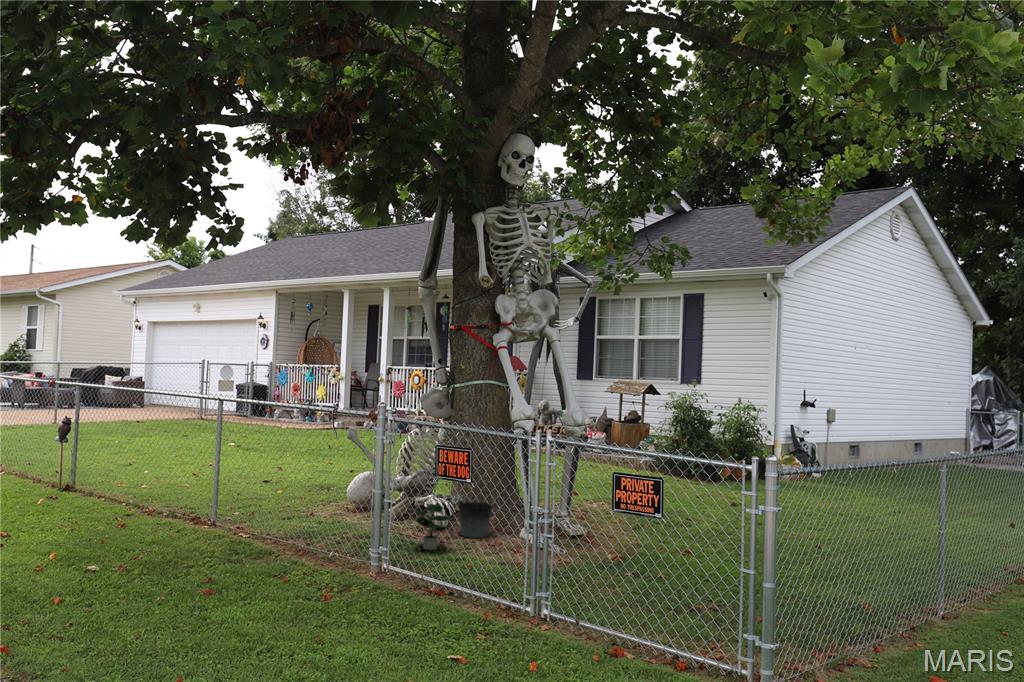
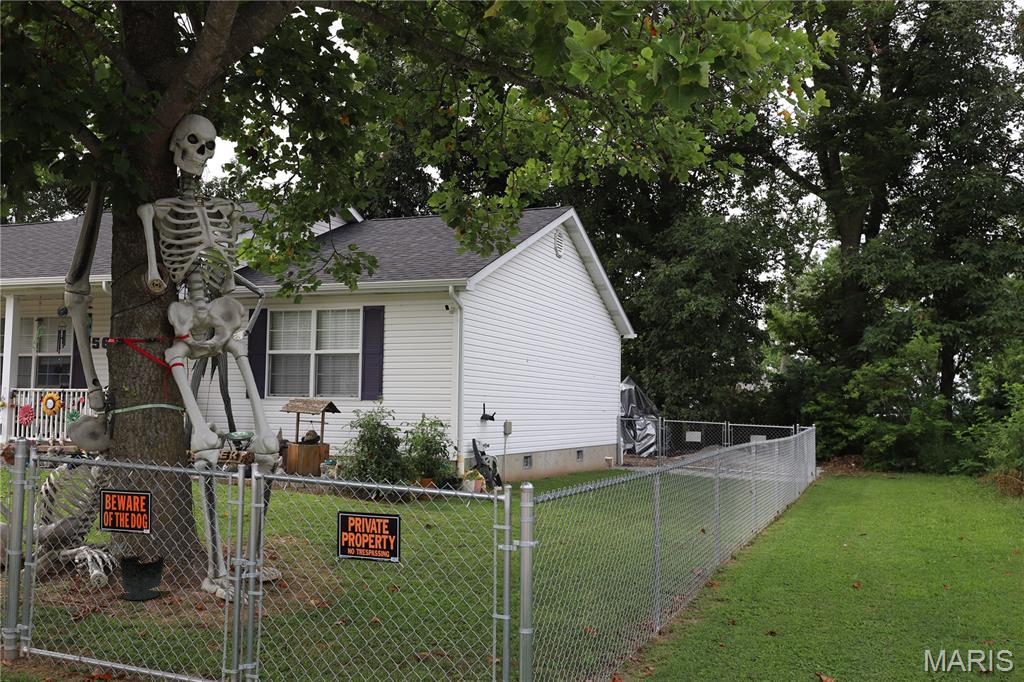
potted plant: present [414,504,452,550] -> none [60,564,116,623]

